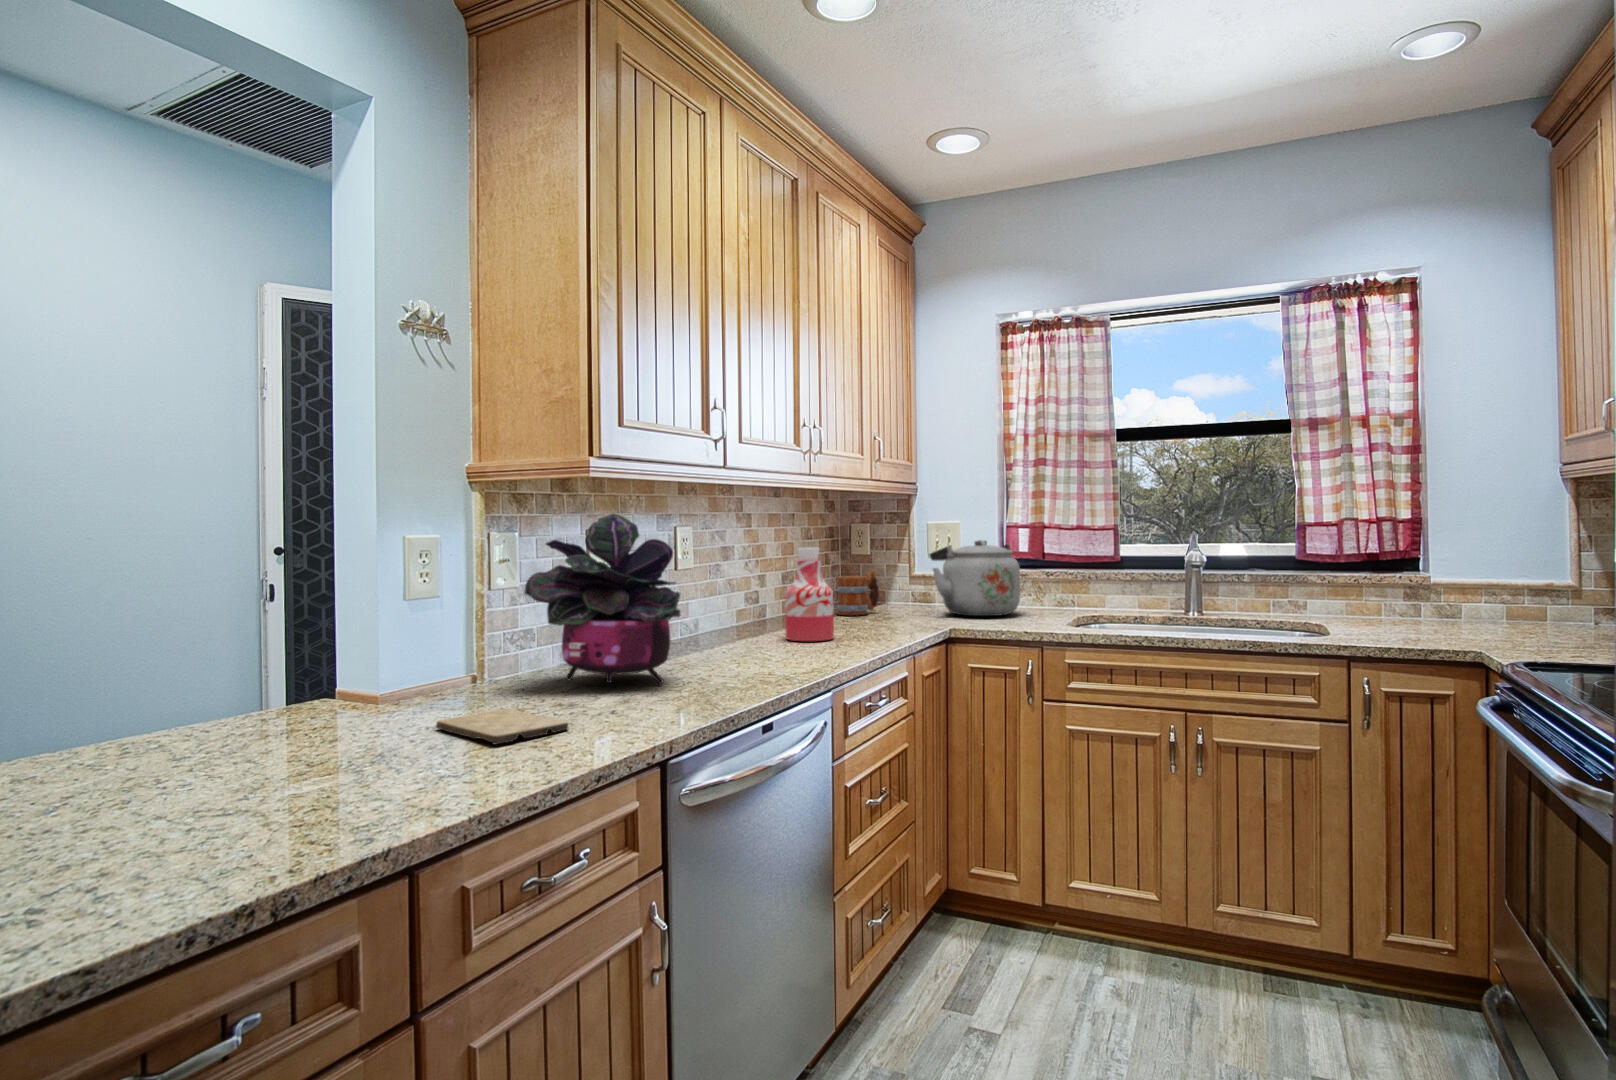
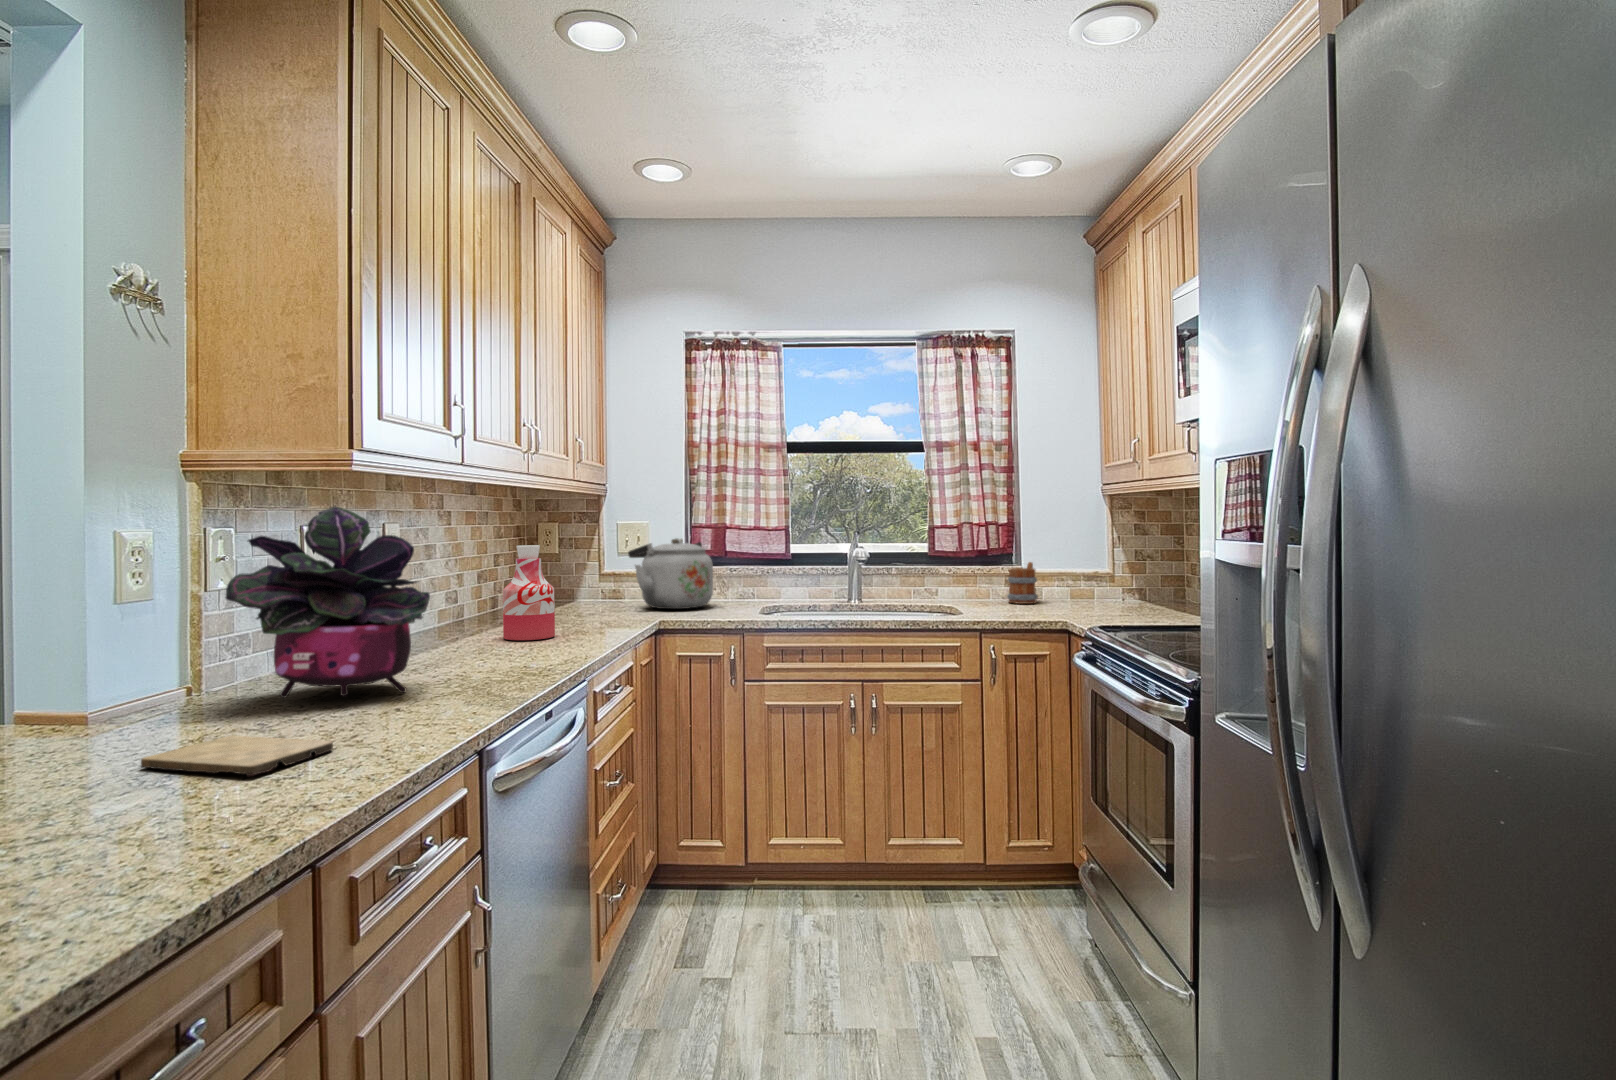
mug: present [837,570,879,615] -> present [1007,562,1038,604]

